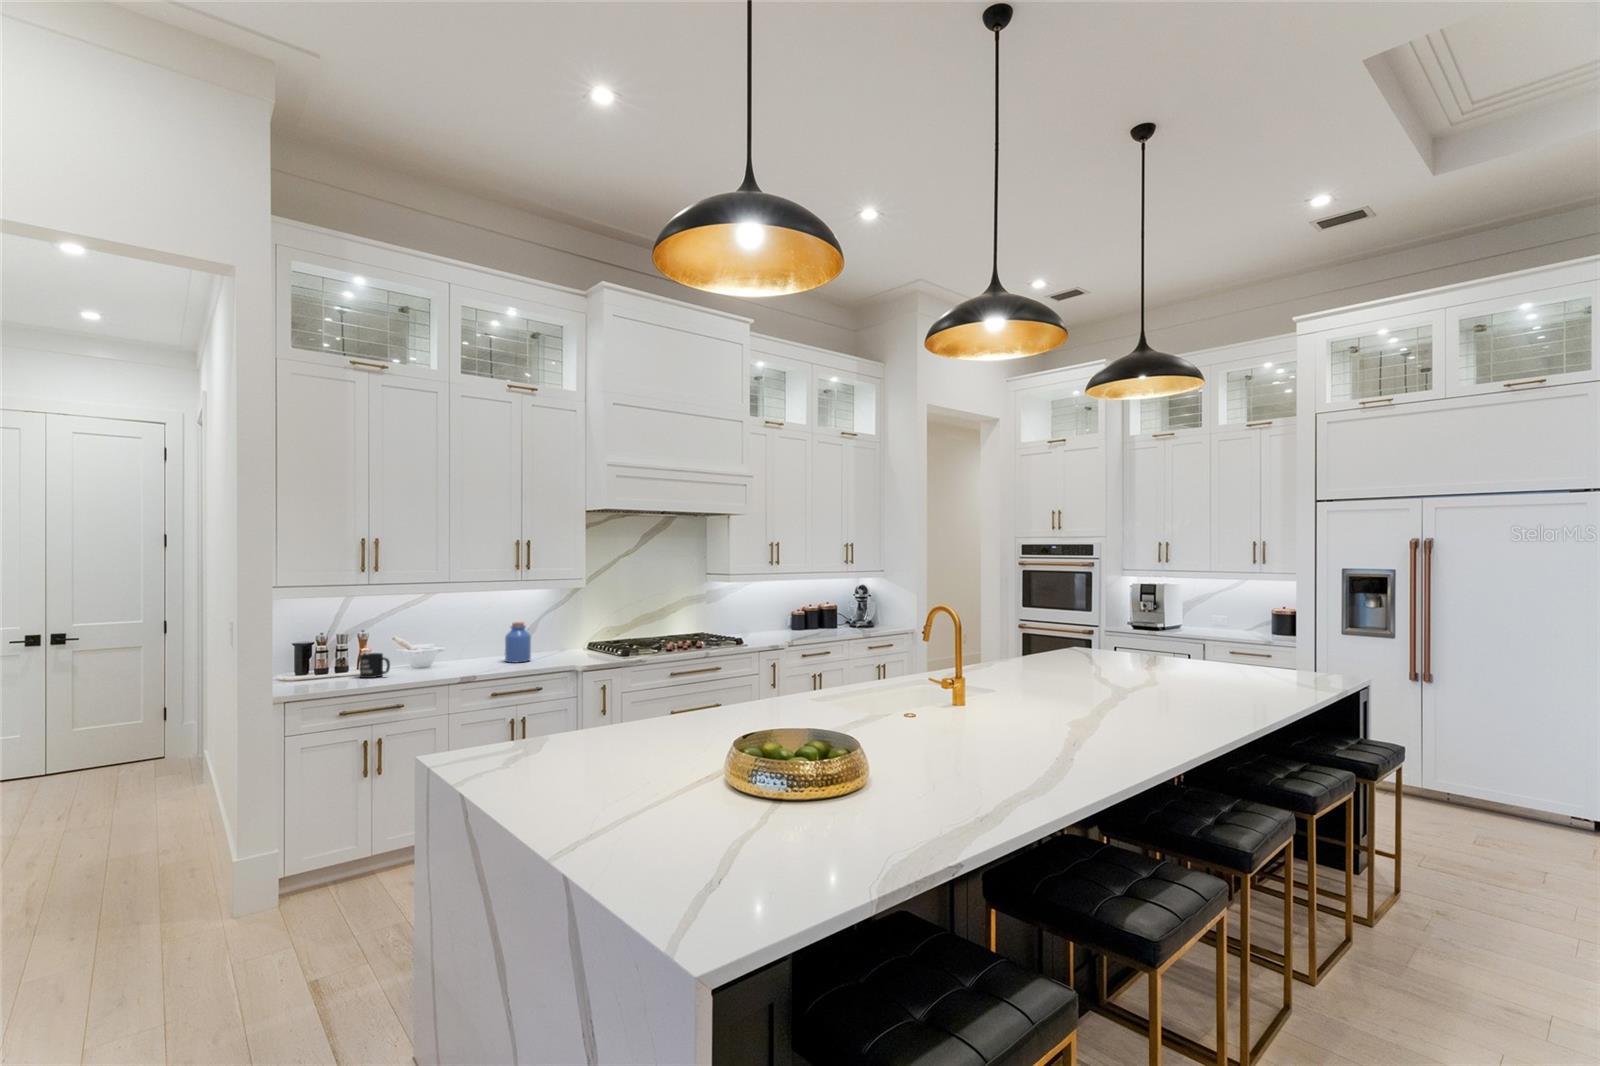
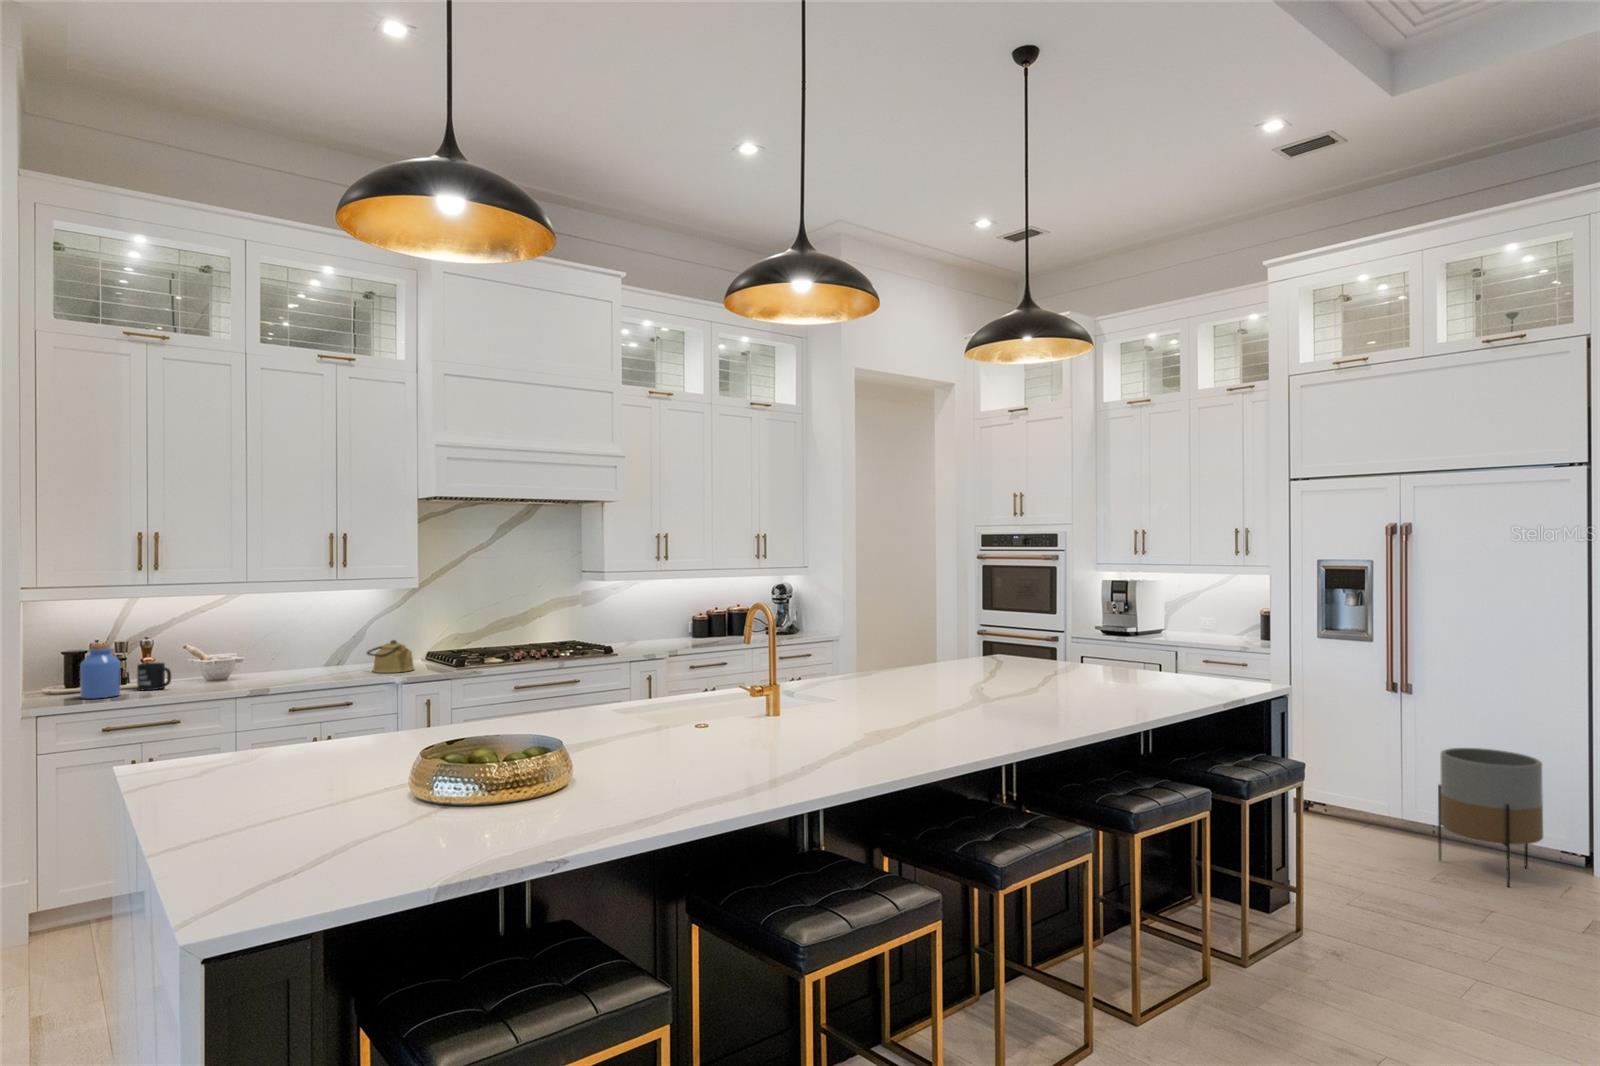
jar: present [505,622,531,663] -> present [80,644,121,699]
kettle: none [546,632,587,661] -> present [367,640,414,673]
planter: none [1466,728,1567,848] -> present [1438,748,1543,887]

